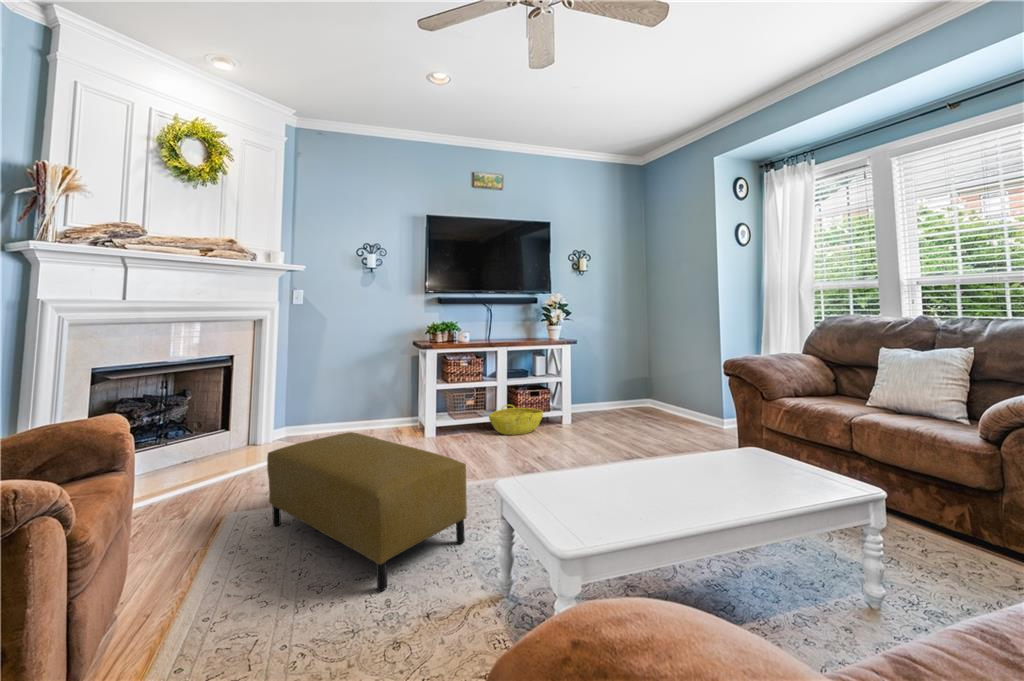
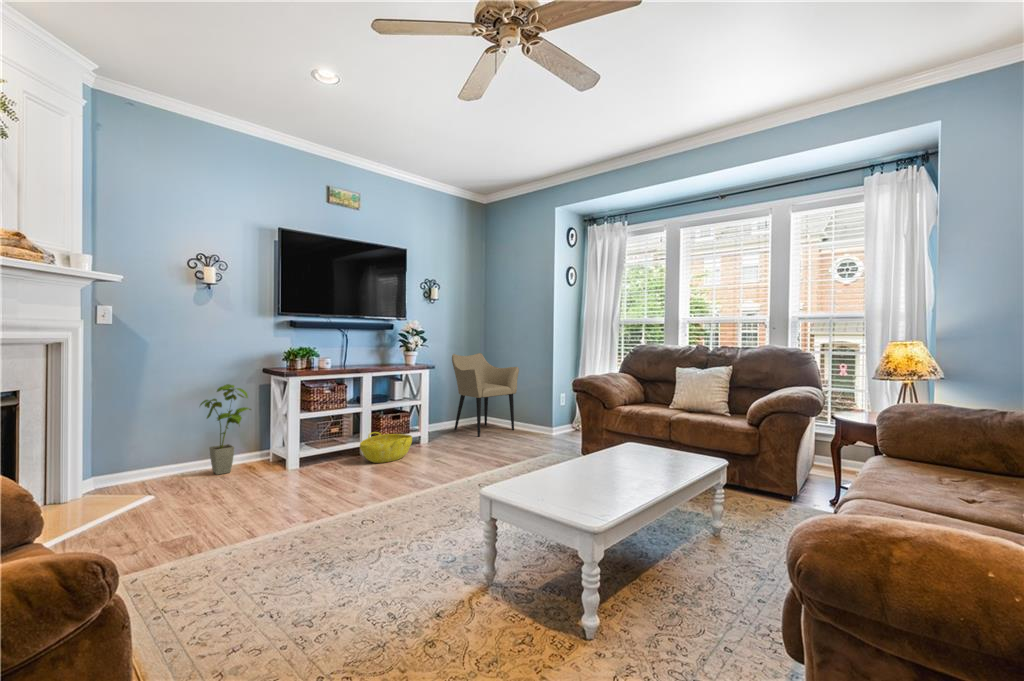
armchair: none [601,330,676,419] -> present [452,353,519,437]
house plant: none [365,354,406,430] -> present [200,384,251,475]
ottoman: present [267,432,467,591] -> none [181,472,423,612]

